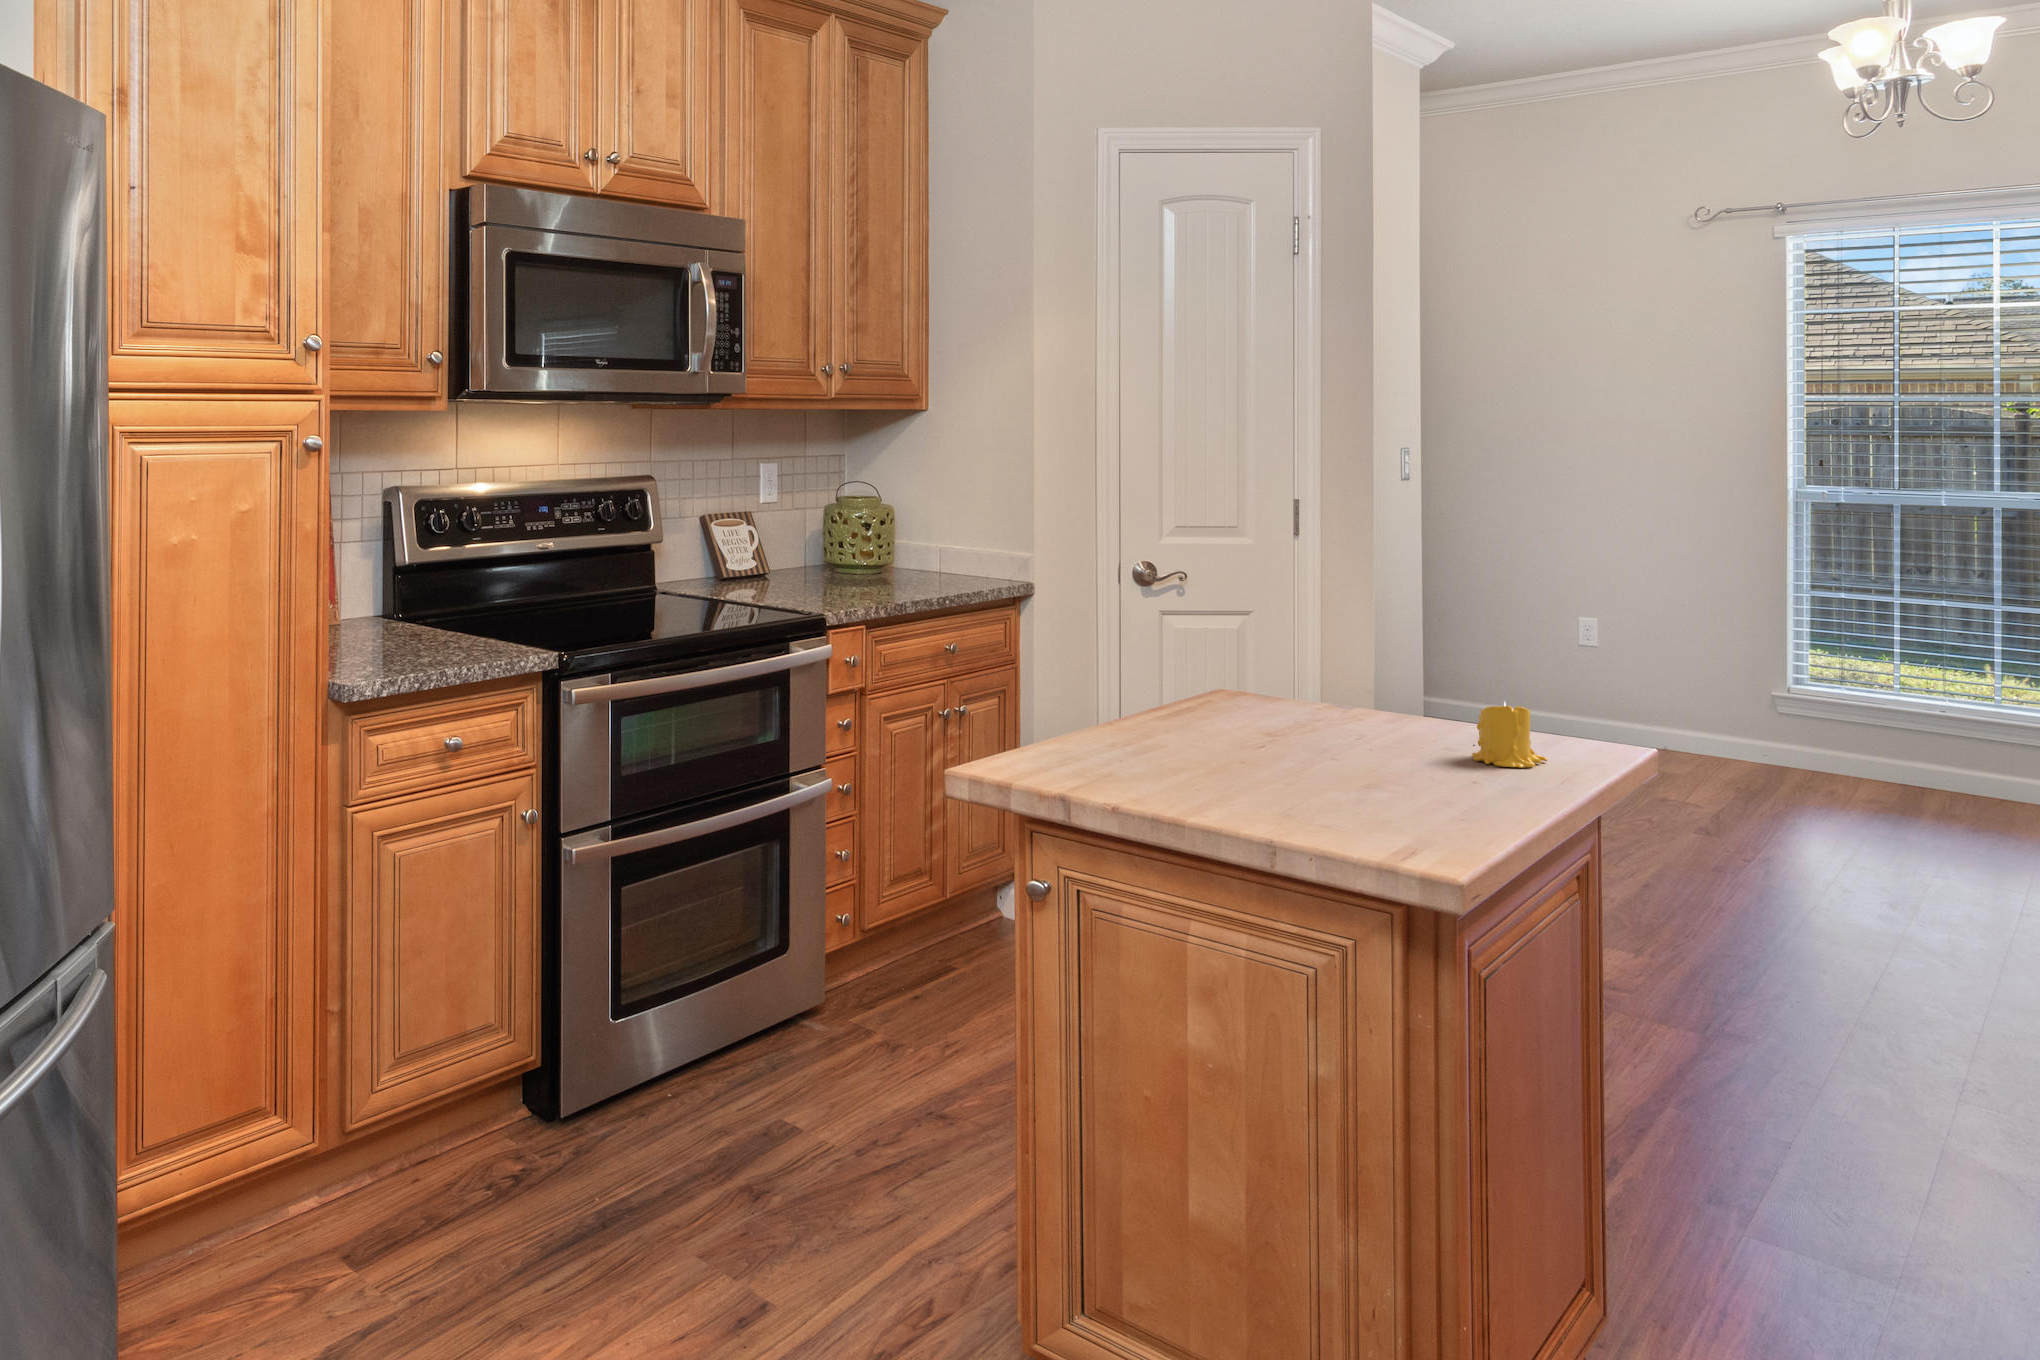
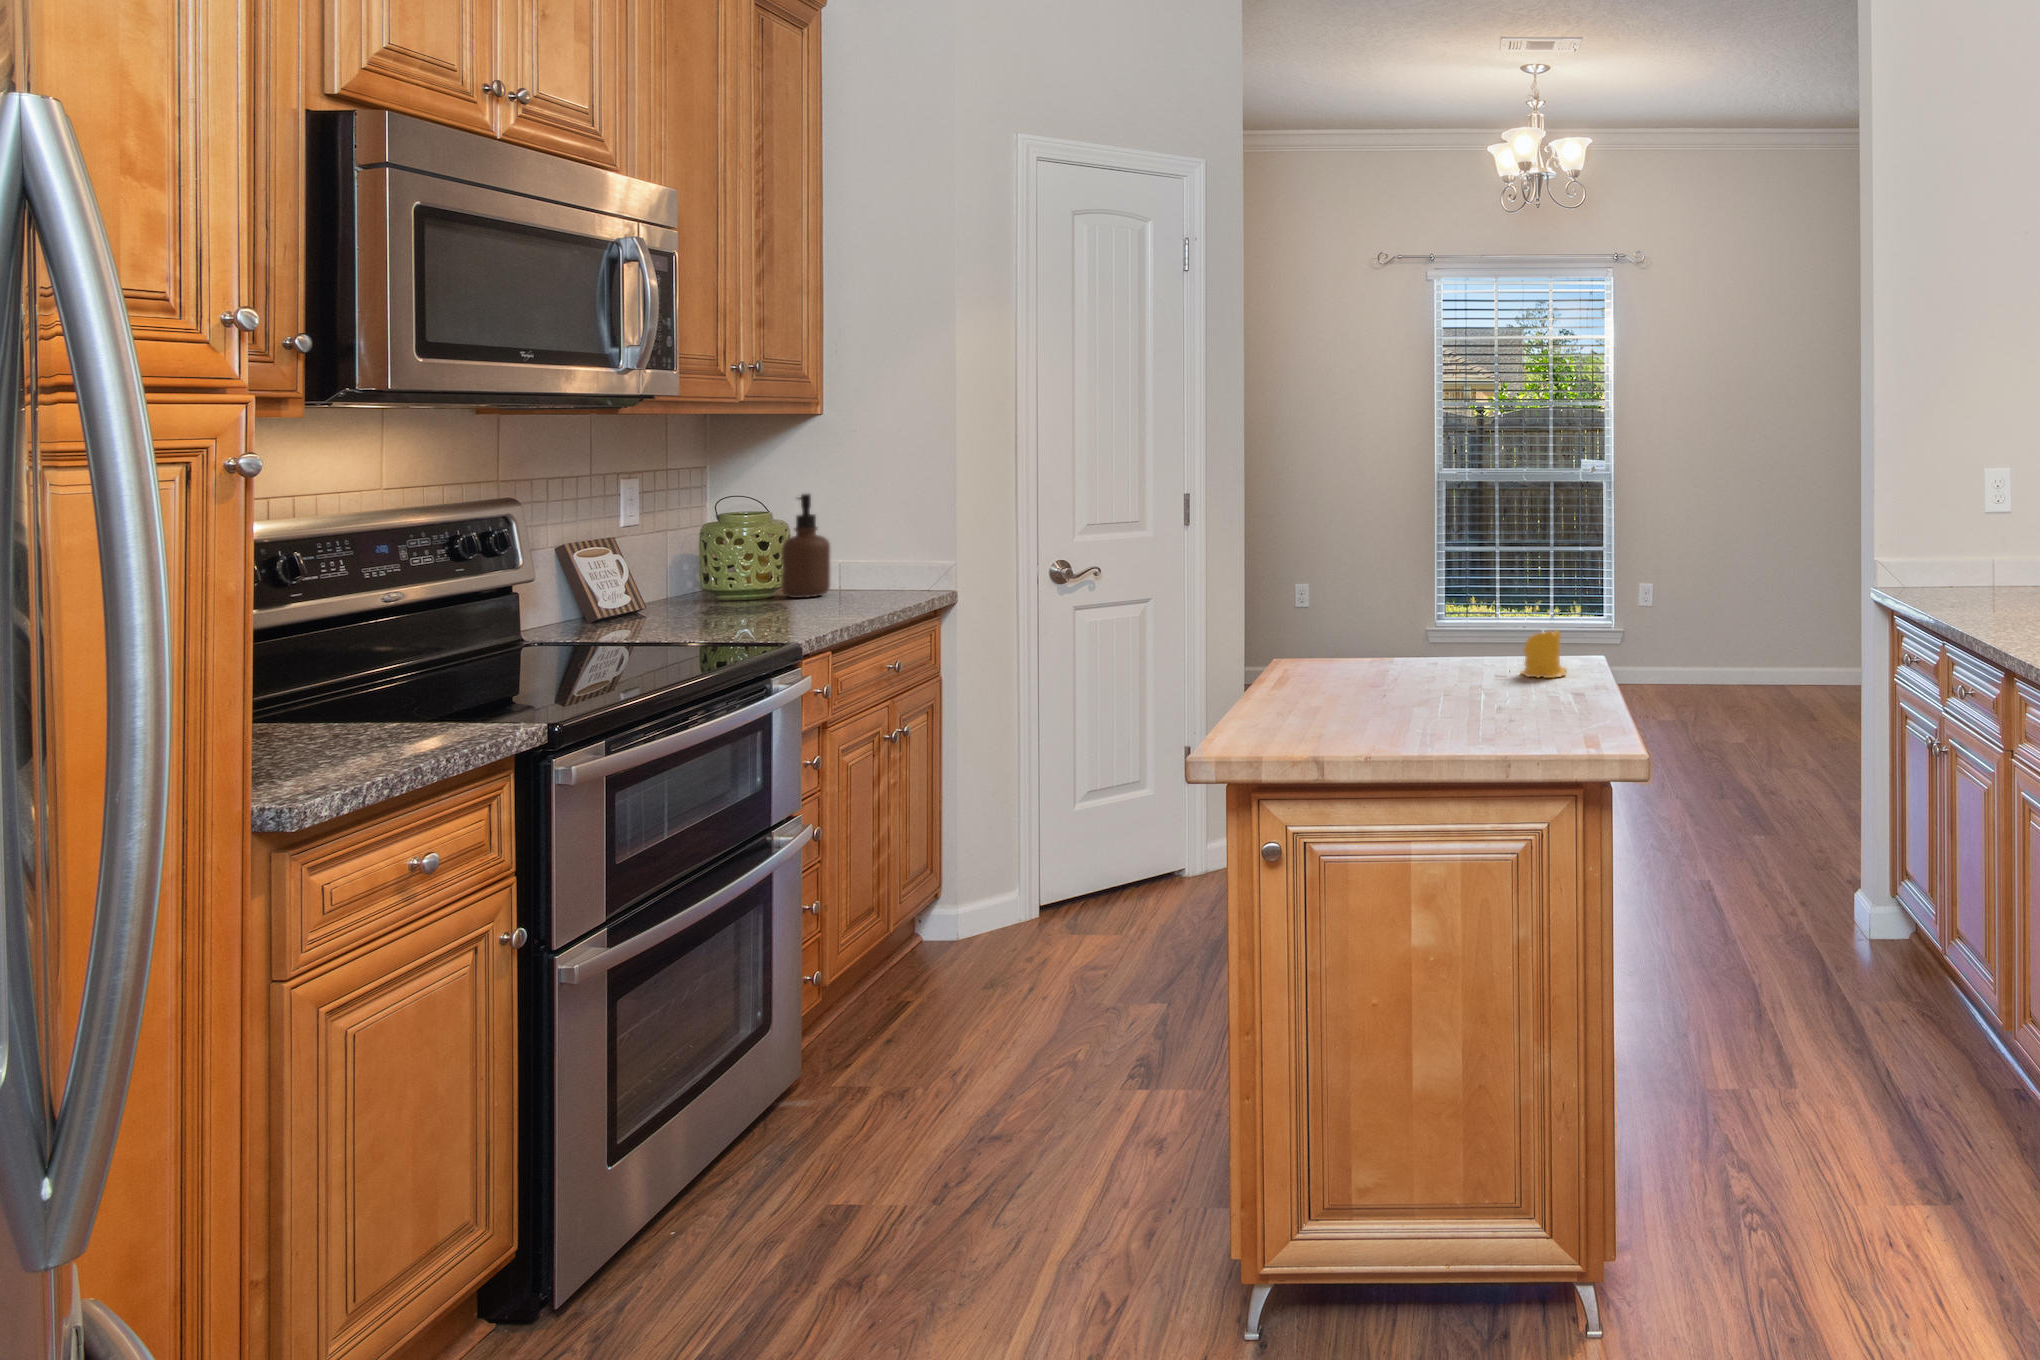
soap dispenser: none [889,481,930,576] -> present [781,494,830,598]

